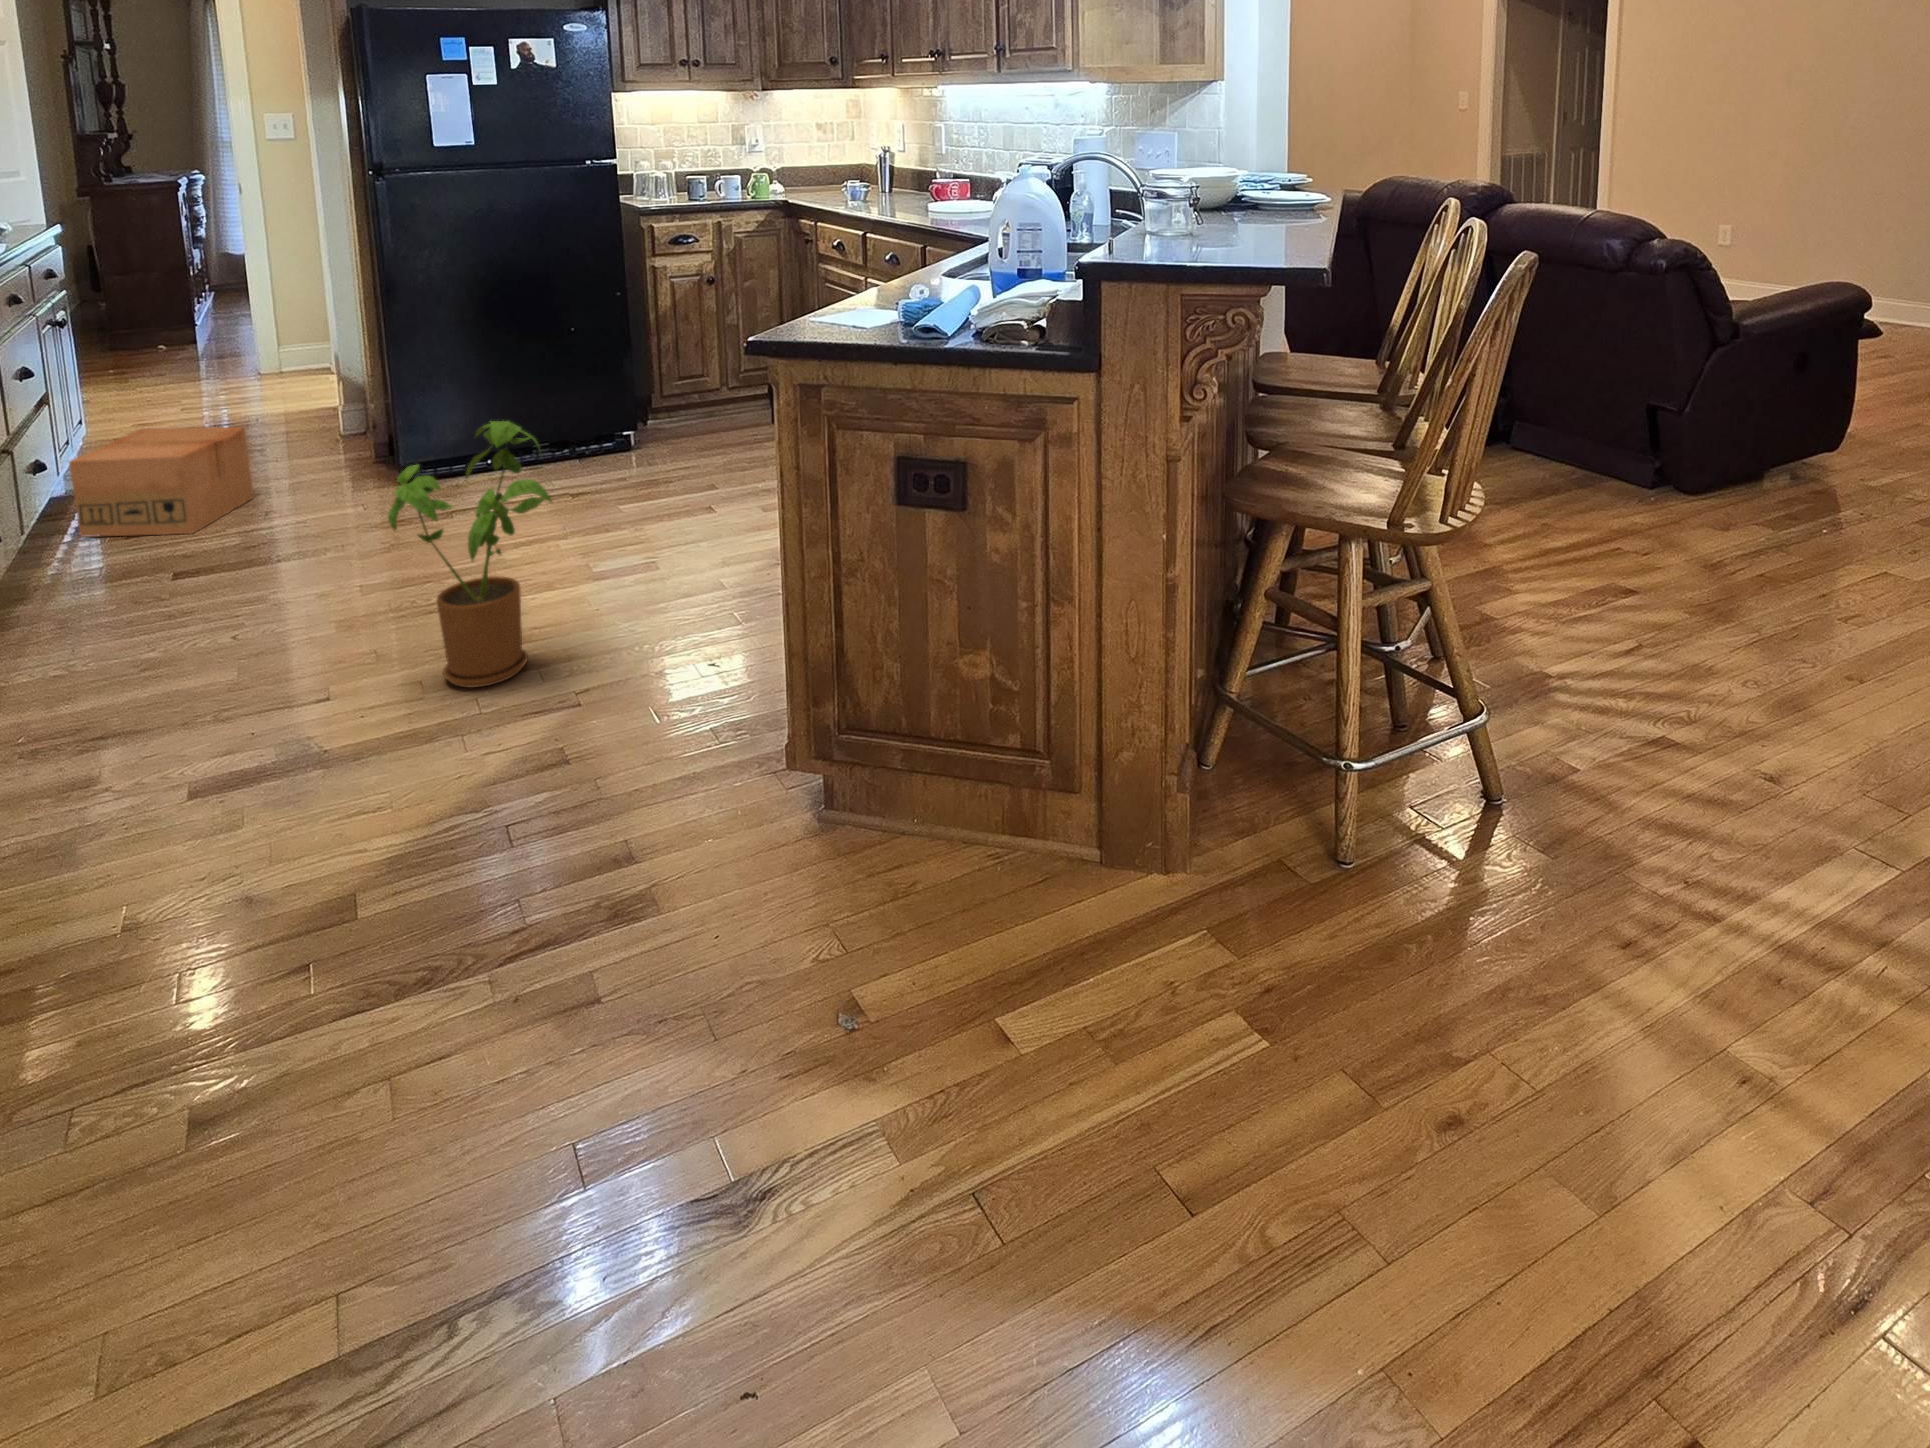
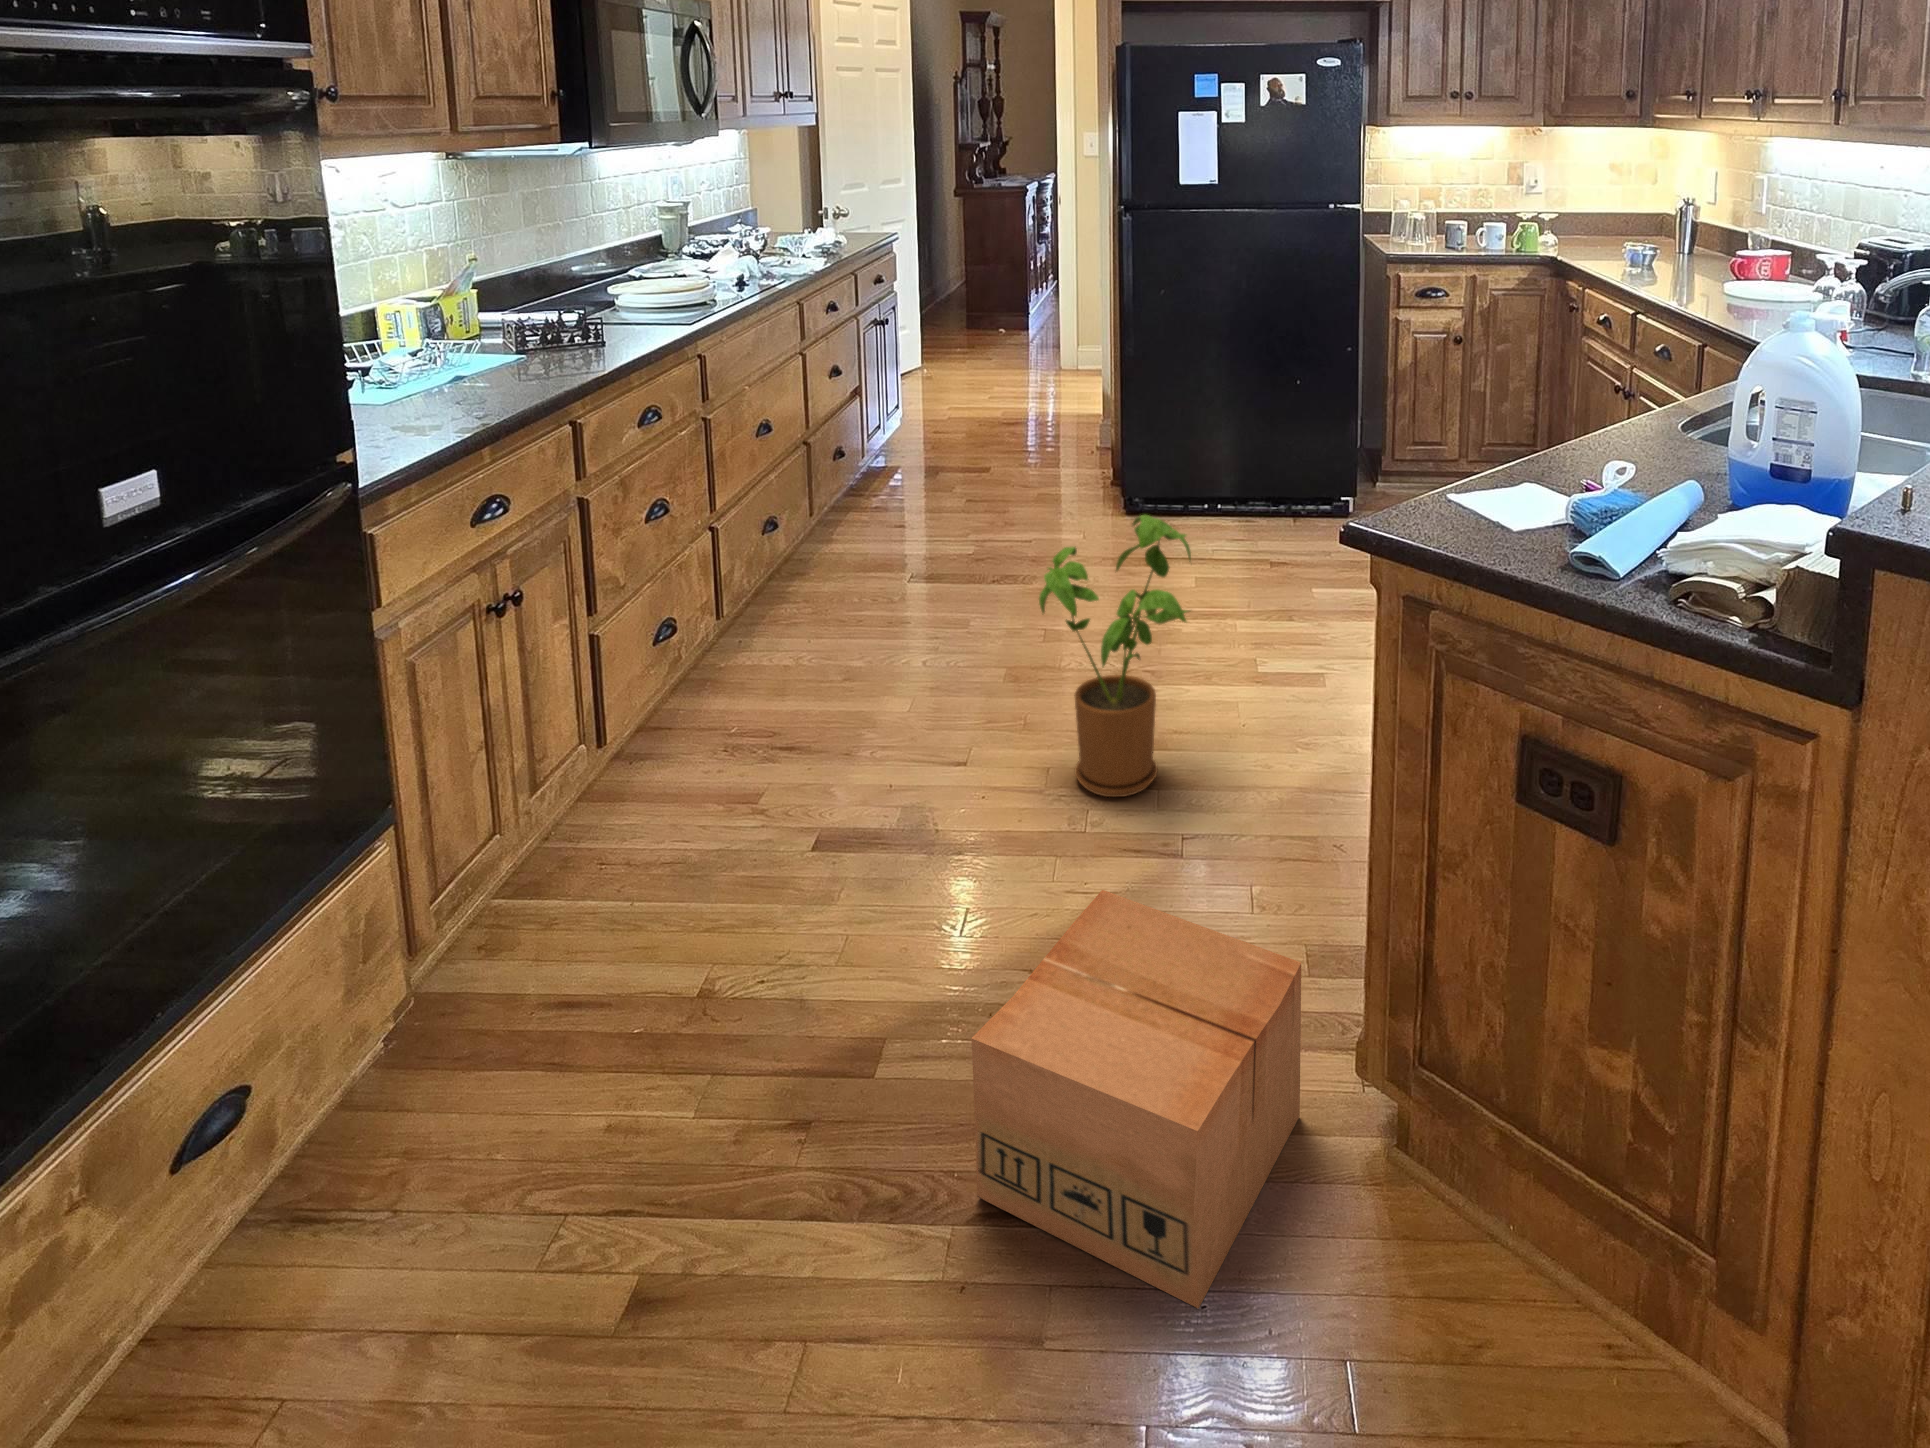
cardboard box: present [69,427,254,537] -> present [971,890,1301,1309]

